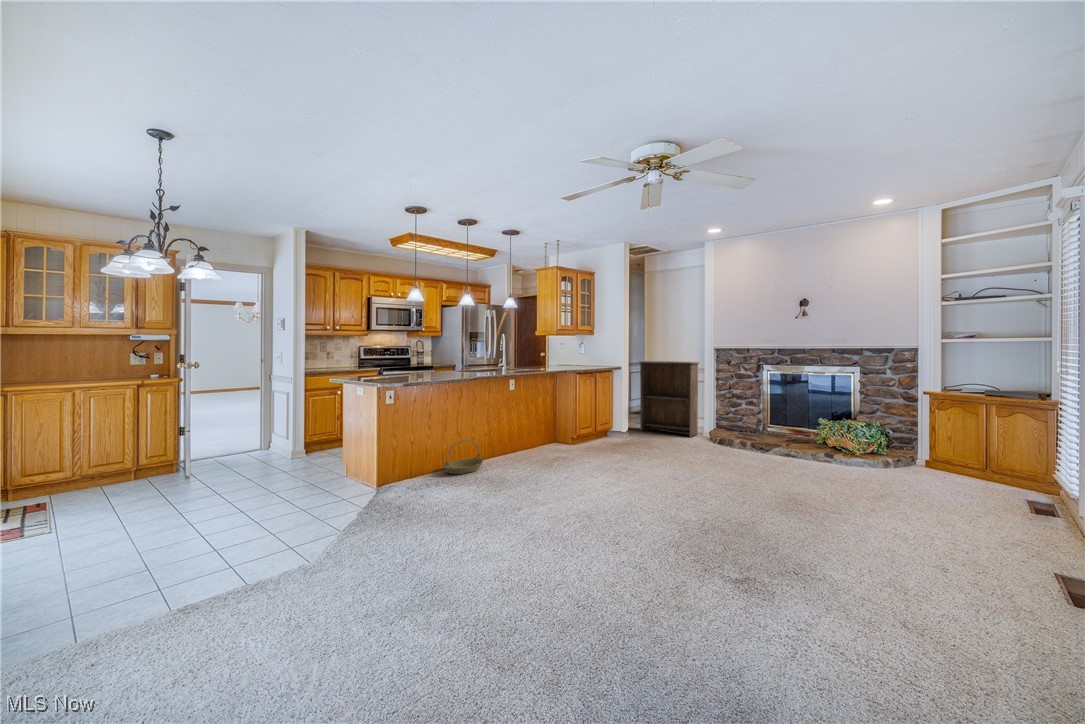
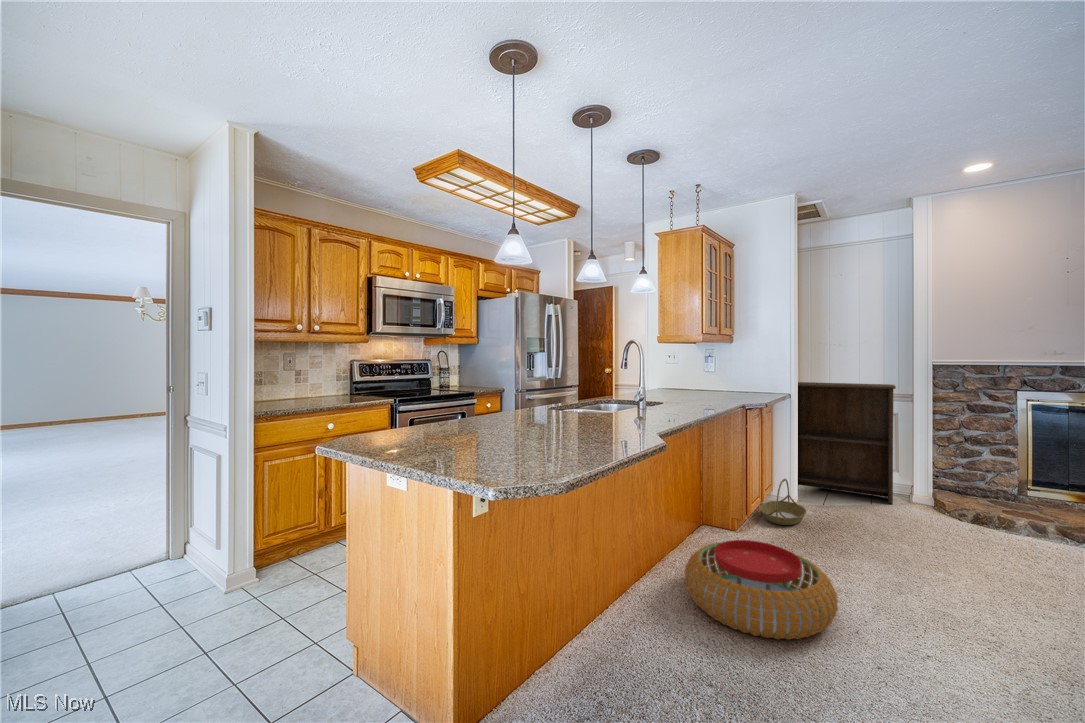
pouf: none [508,437,576,472] -> present [685,540,838,640]
basket: present [443,440,483,474] -> present [760,479,806,525]

